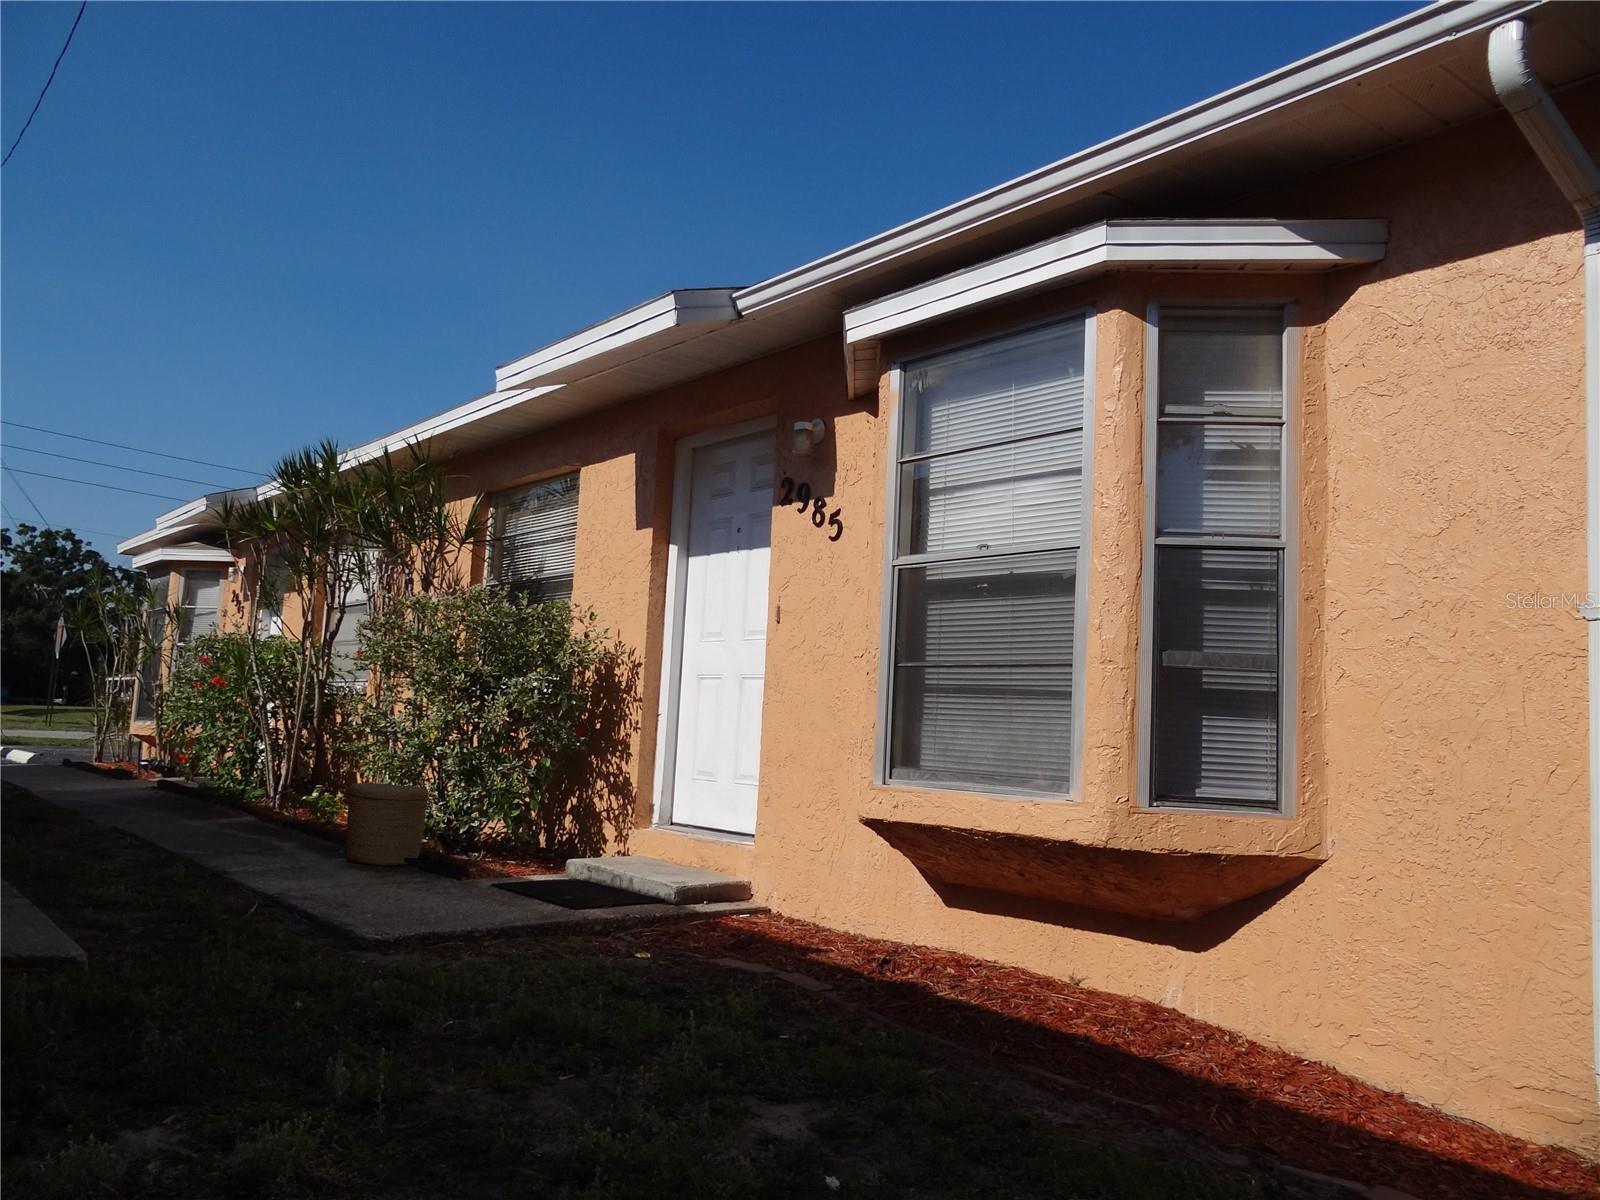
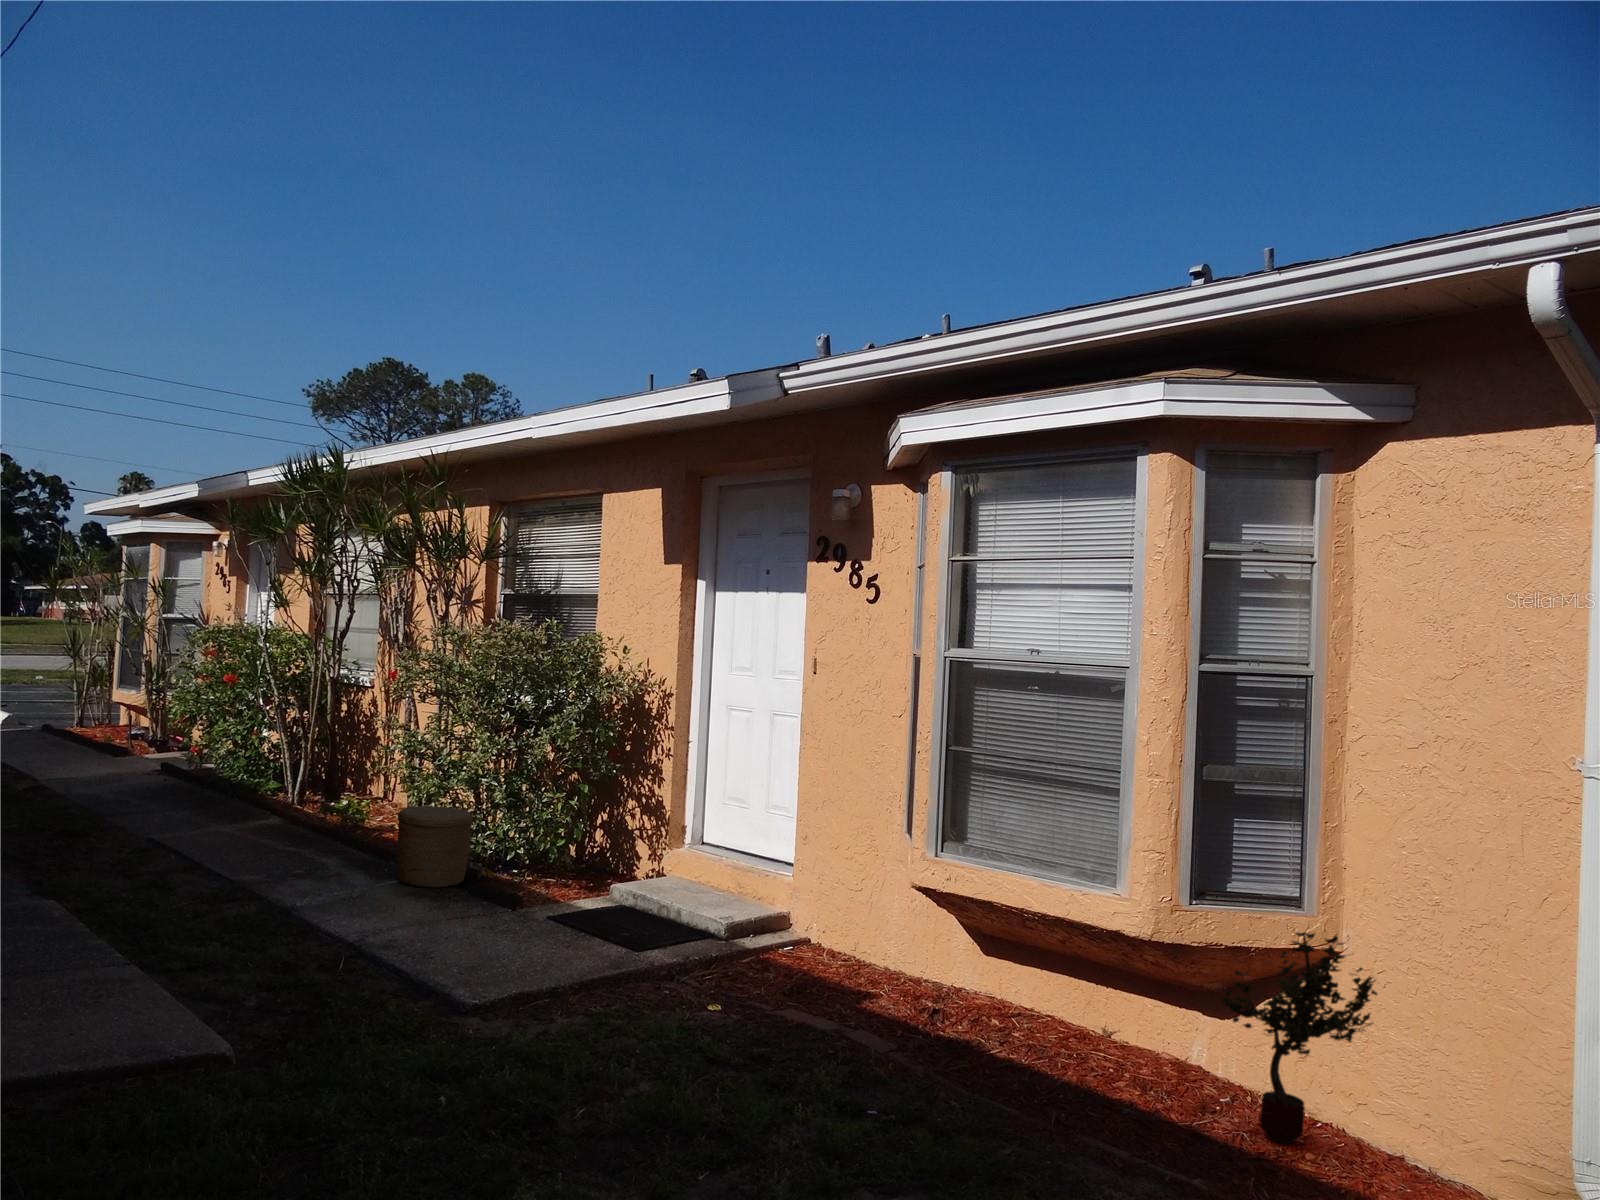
potted tree: none [1186,826,1360,1075] -> present [1220,932,1377,1144]

